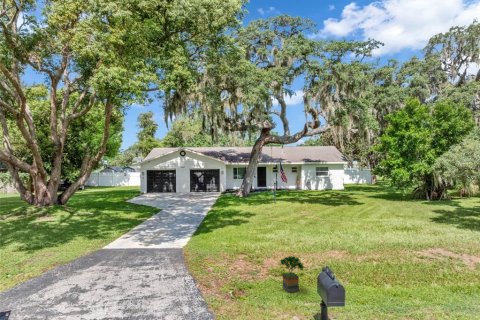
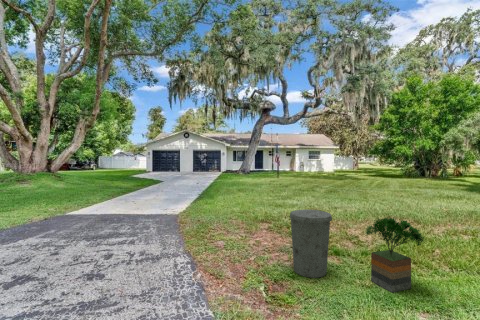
trash can: none [245,251,266,287] -> present [290,210,332,278]

